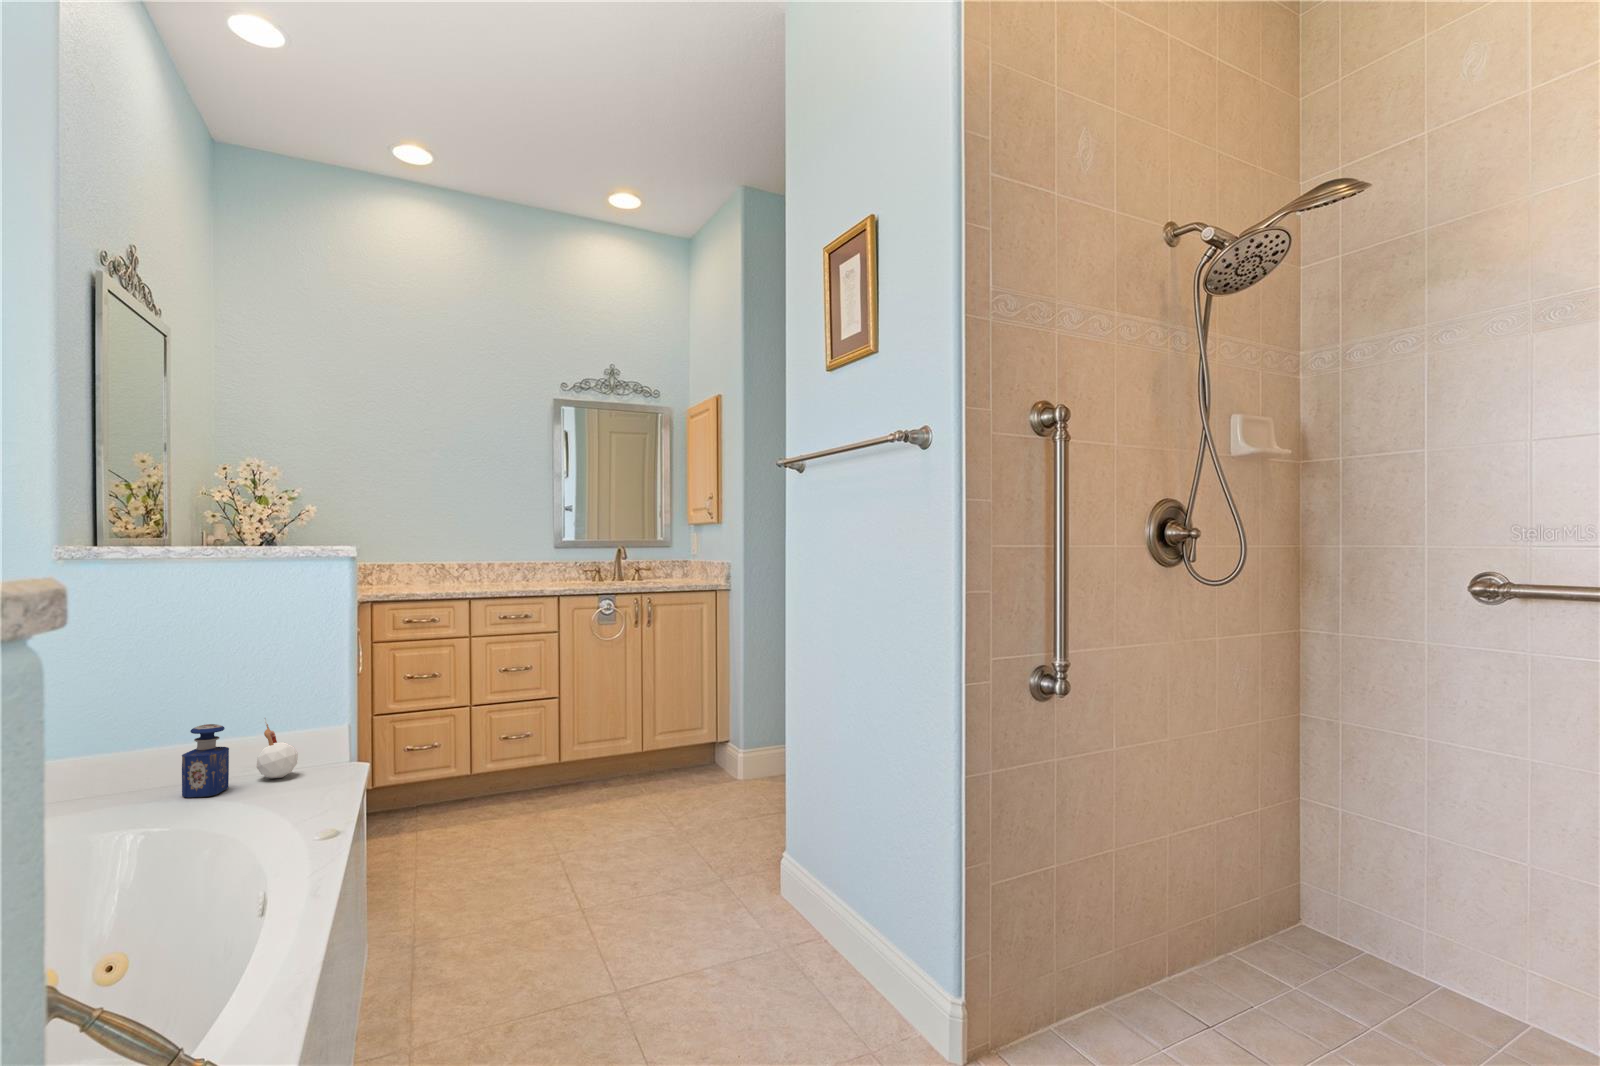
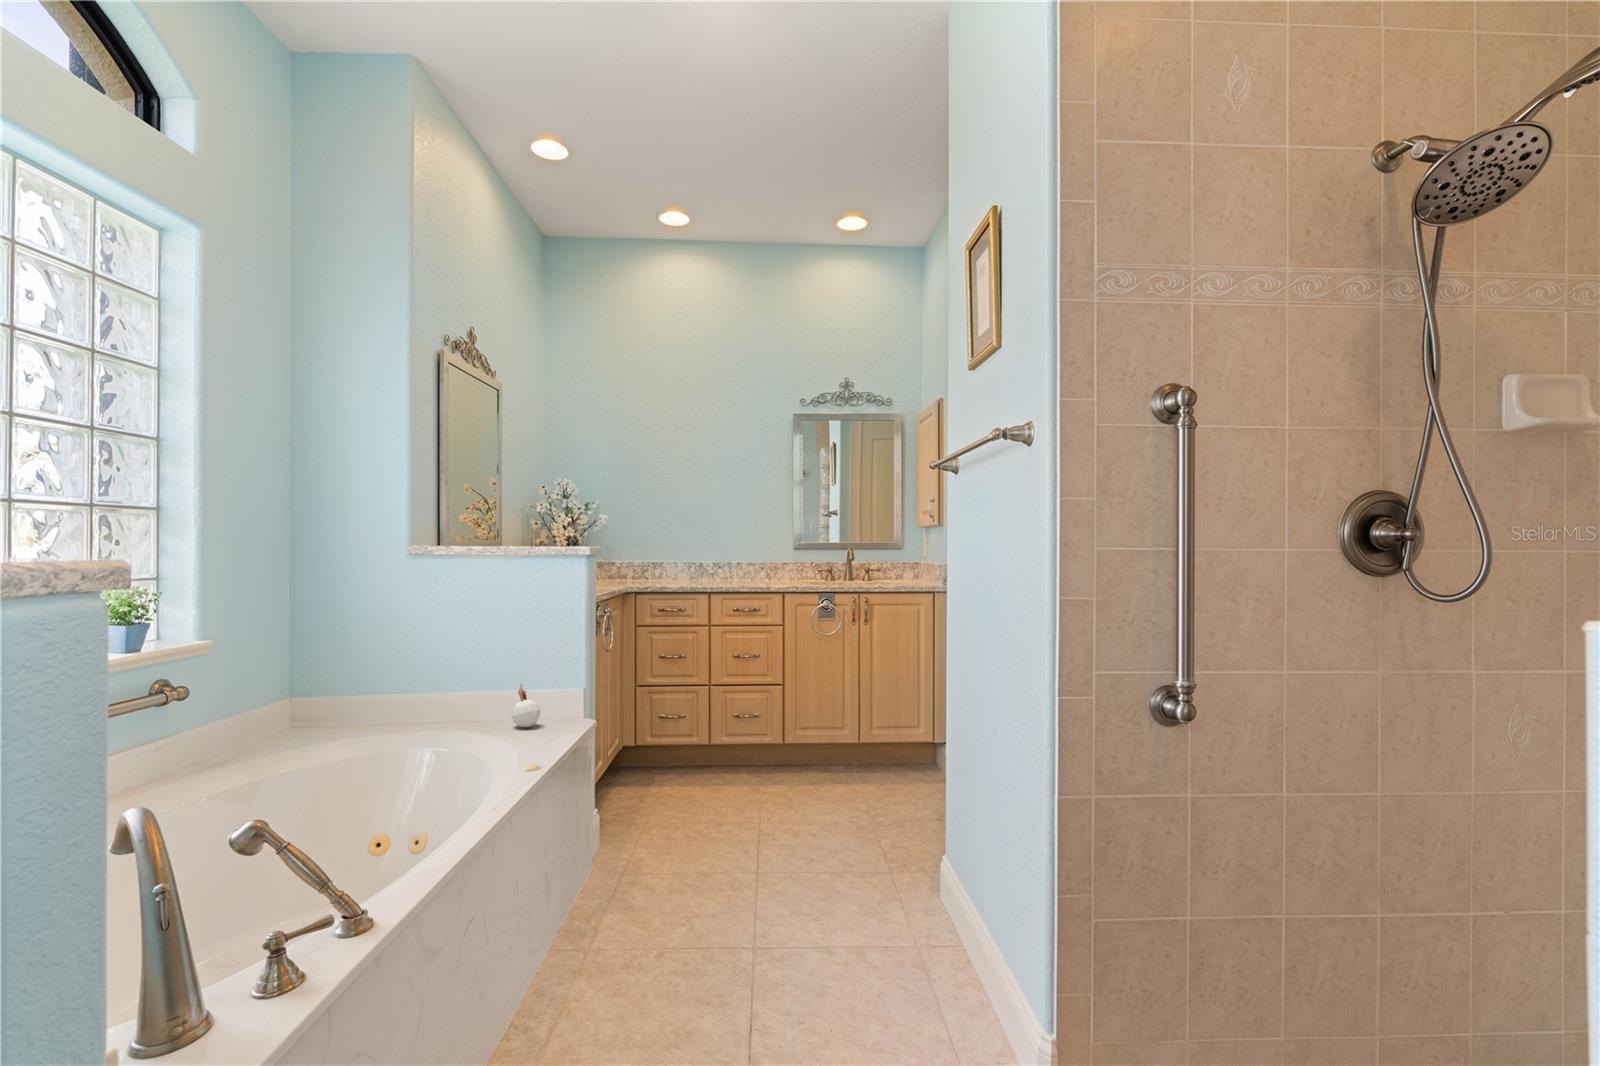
perfume bottle: present [182,724,229,797] -> none [460,681,491,735]

